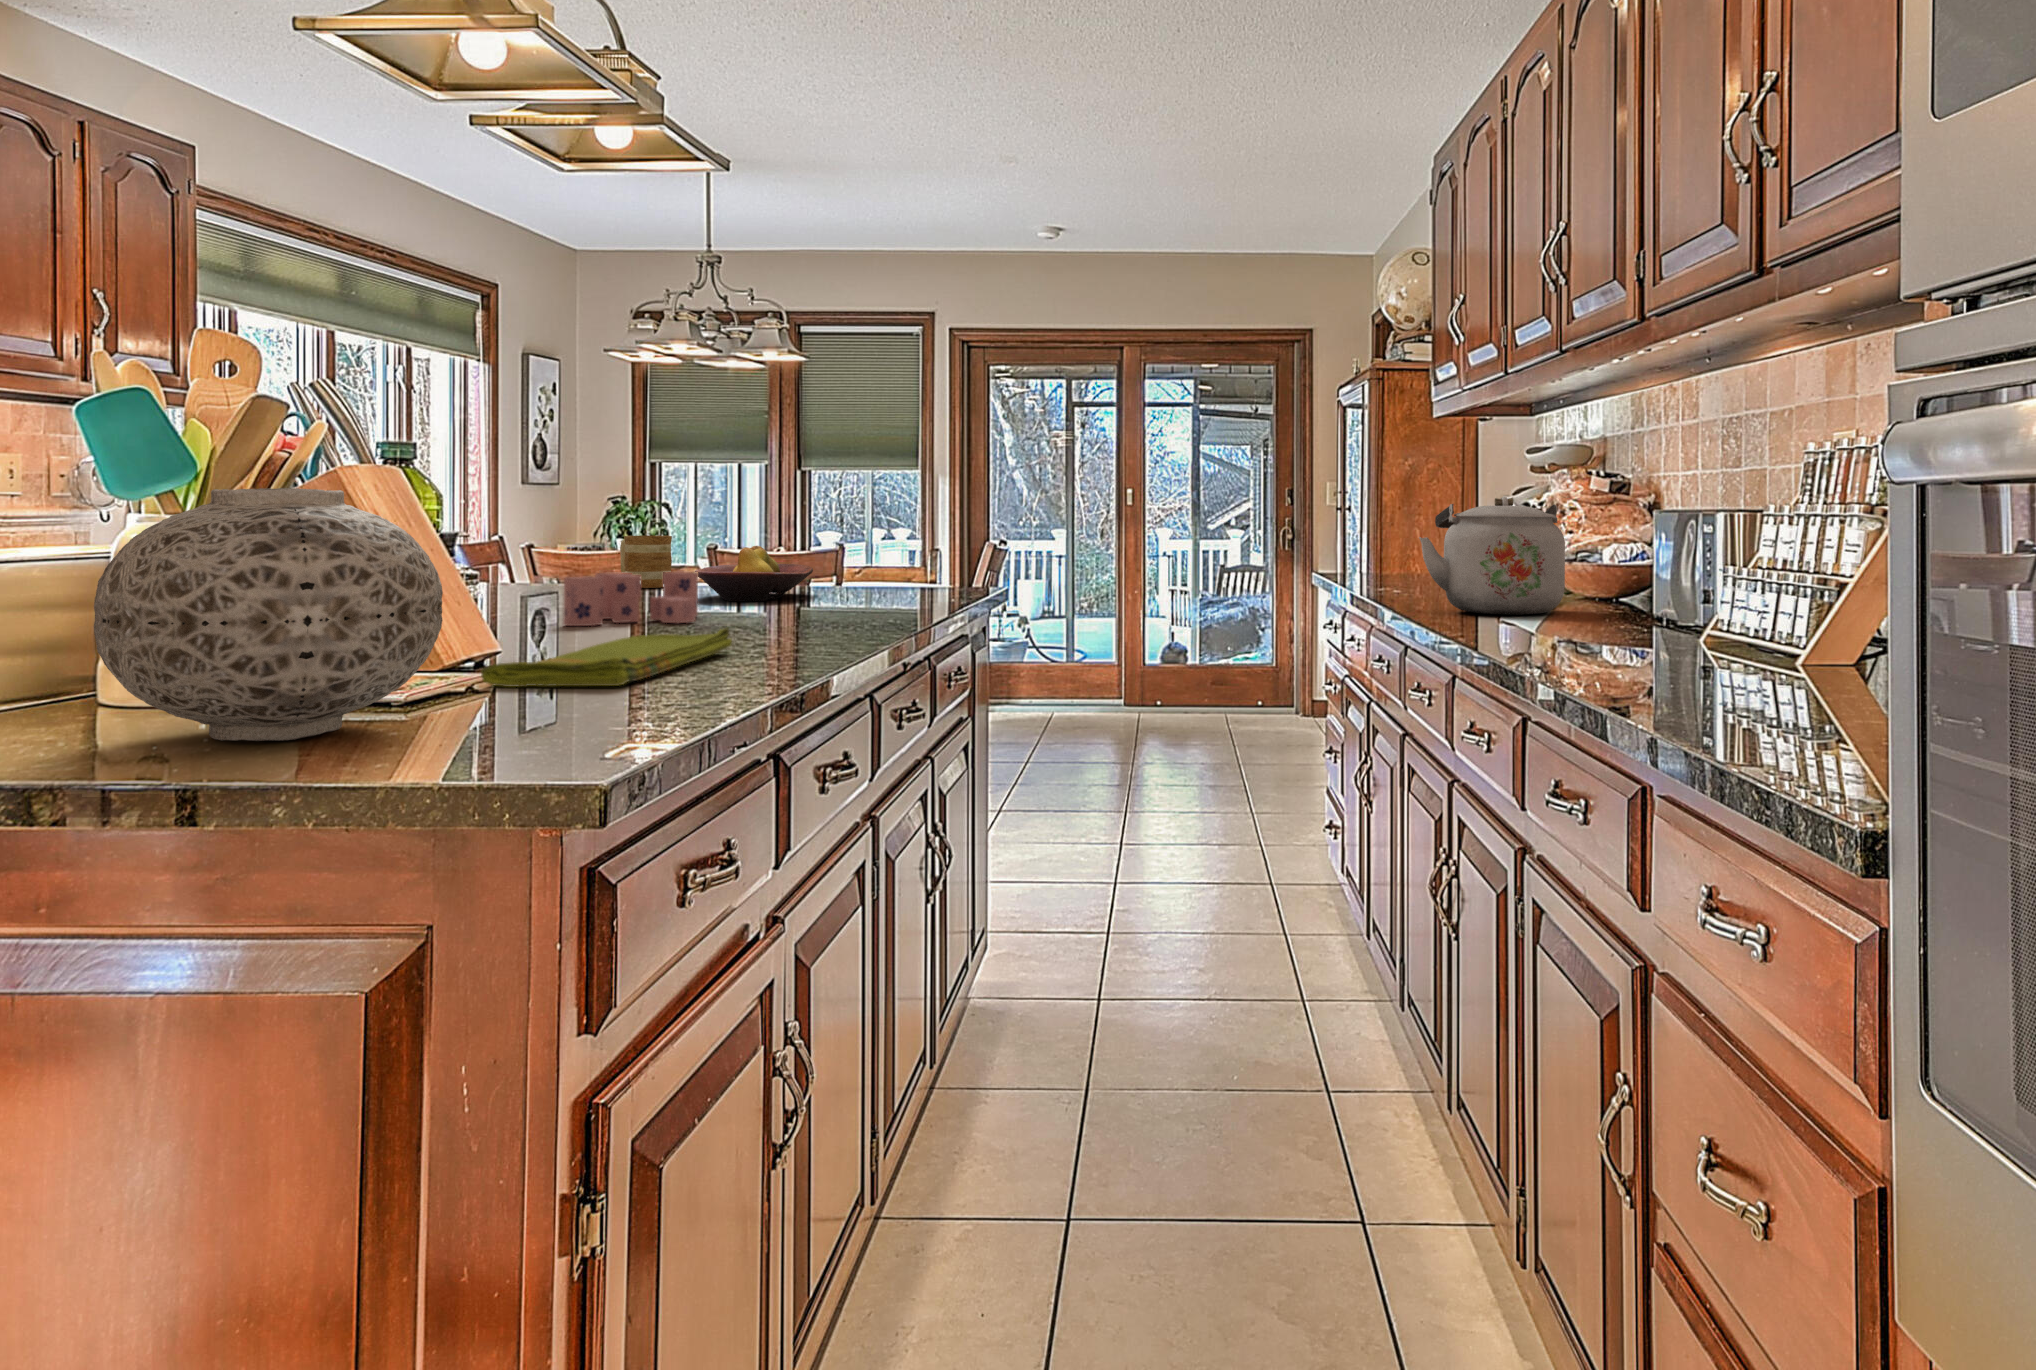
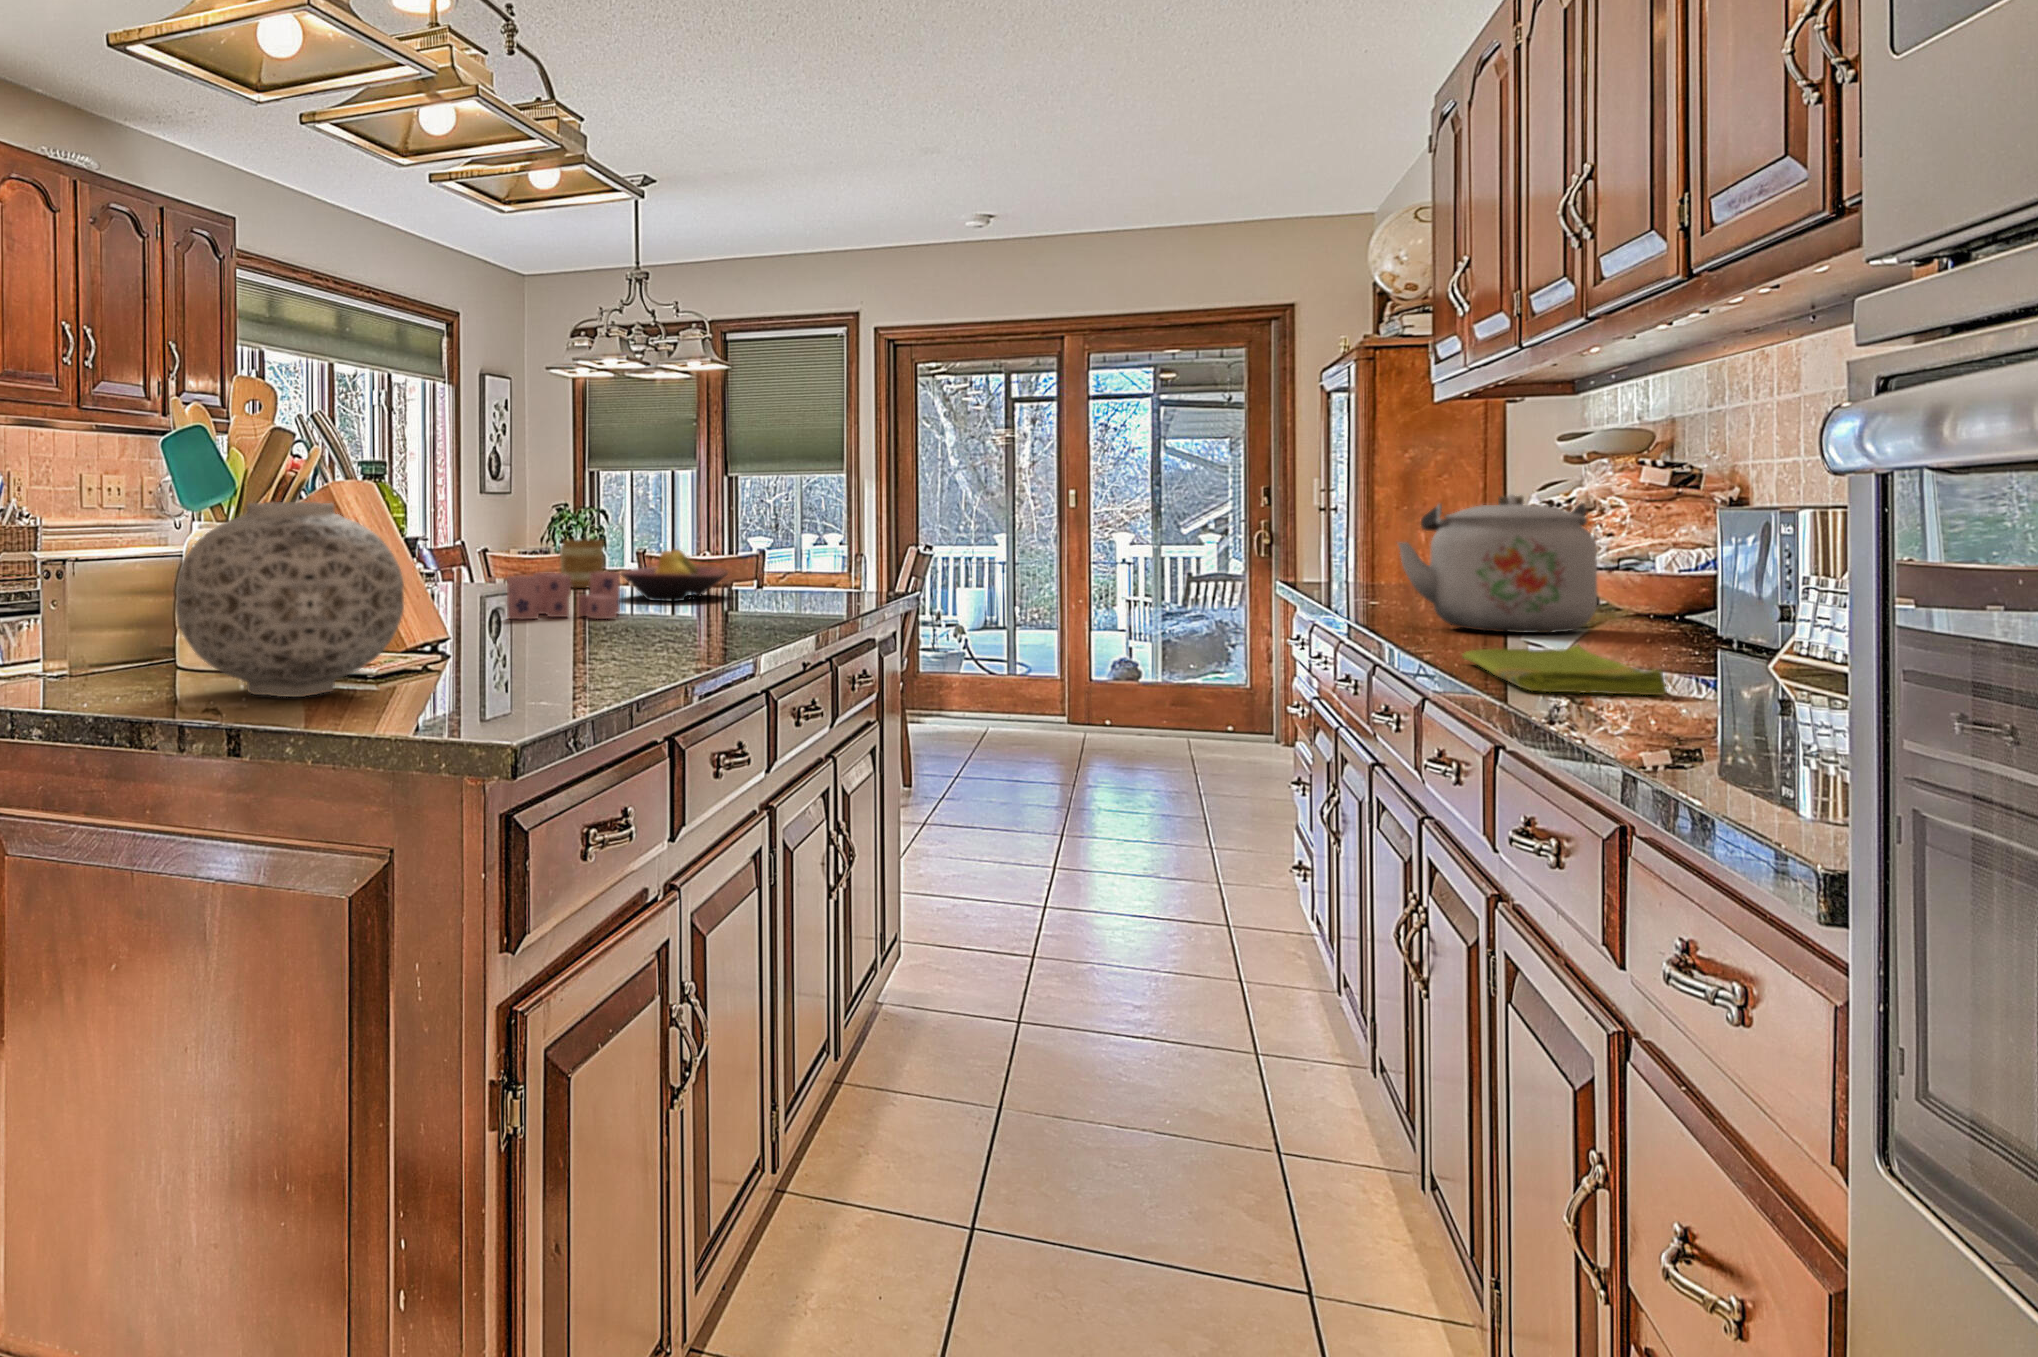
dish towel: present [481,628,732,687] -> present [1462,645,1667,695]

